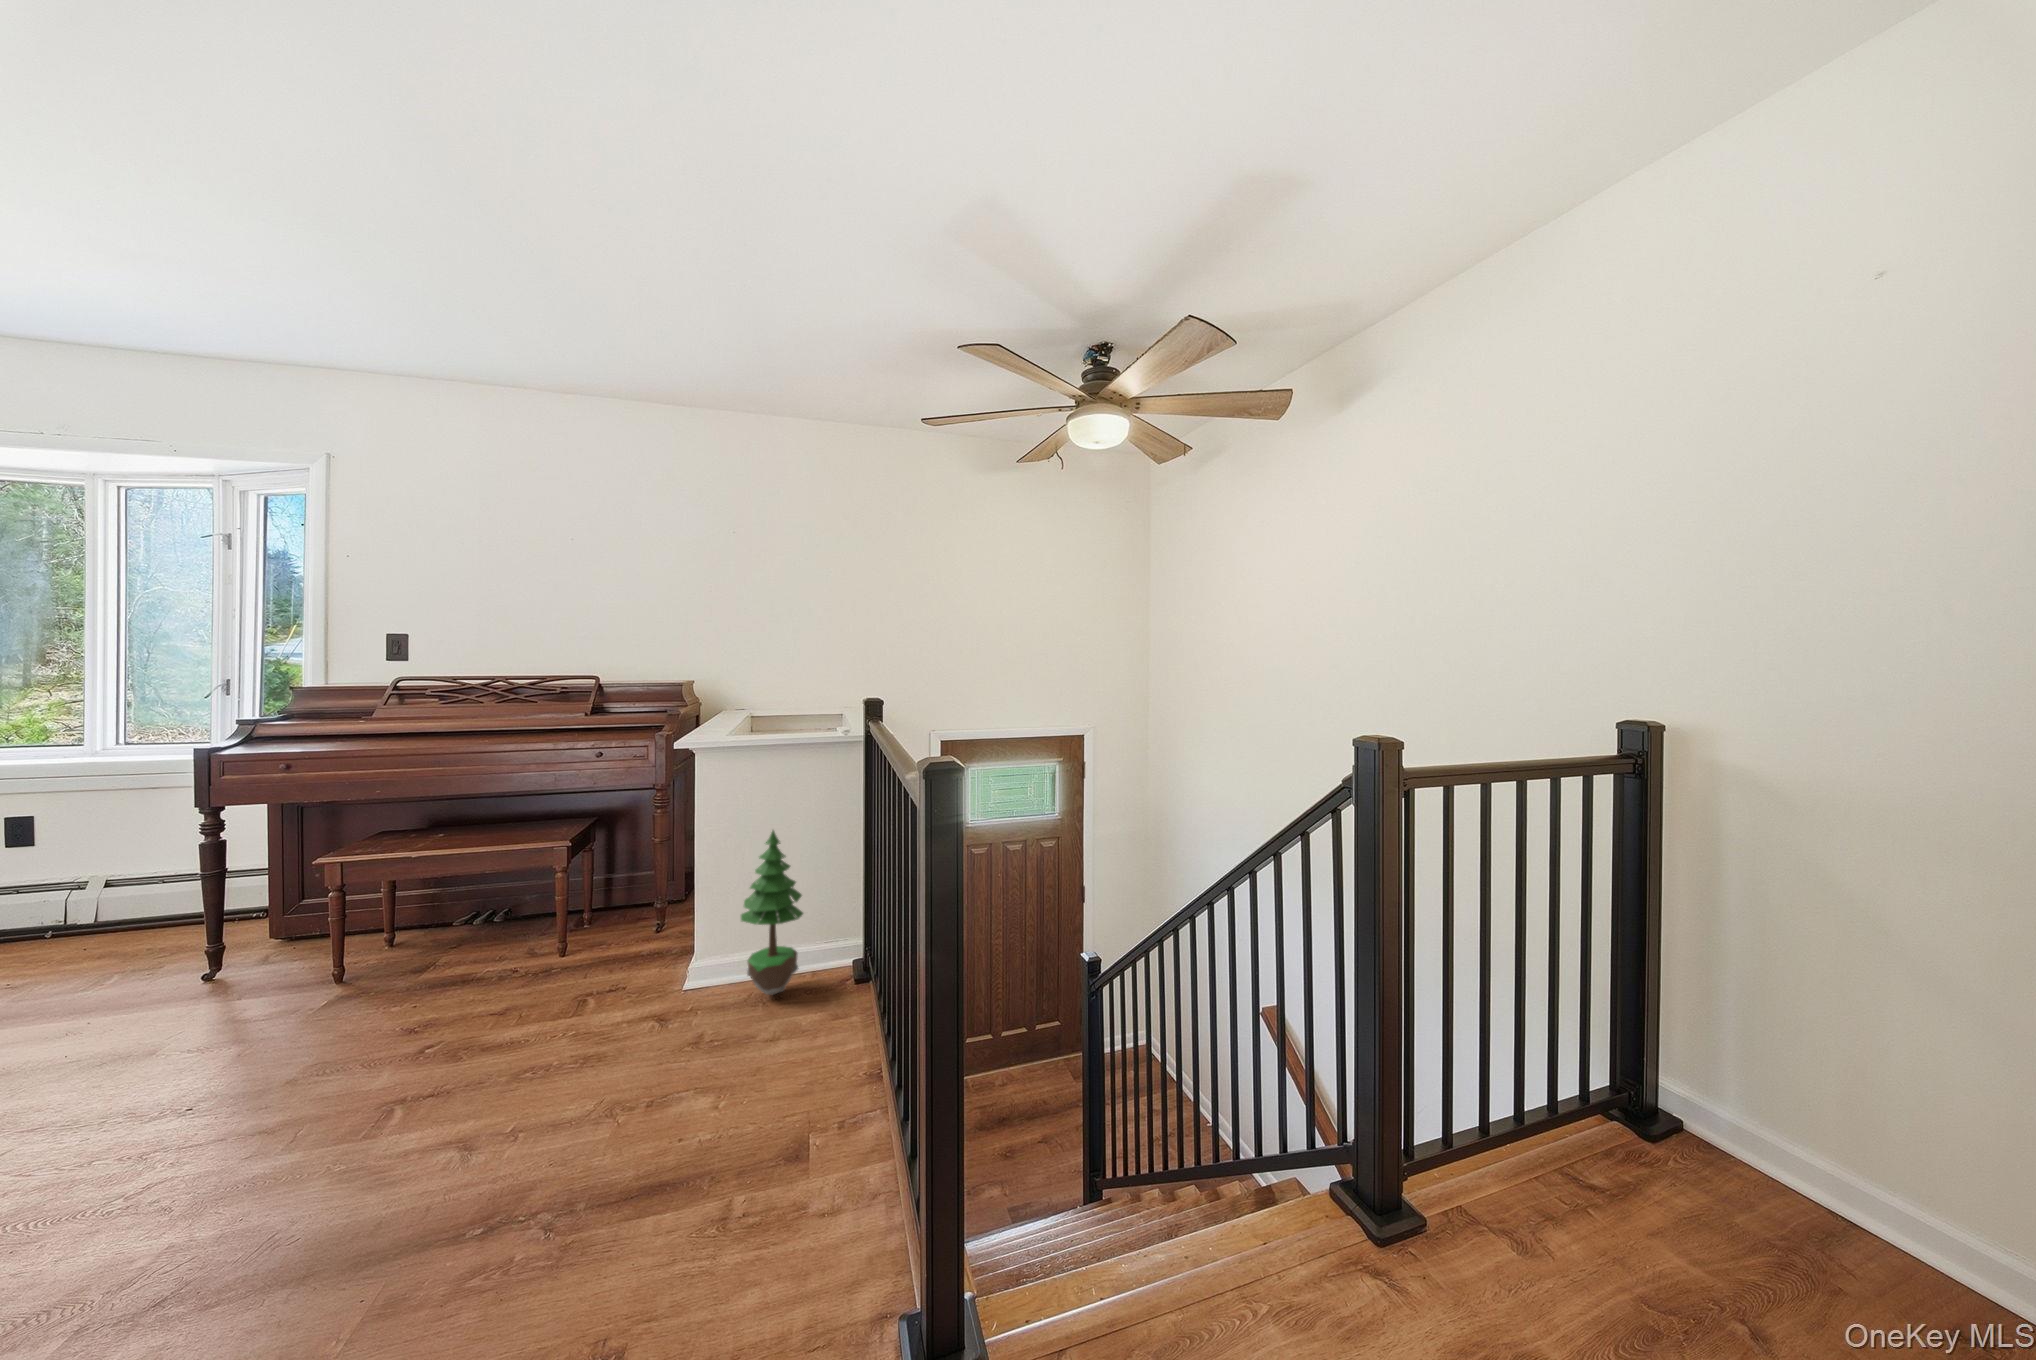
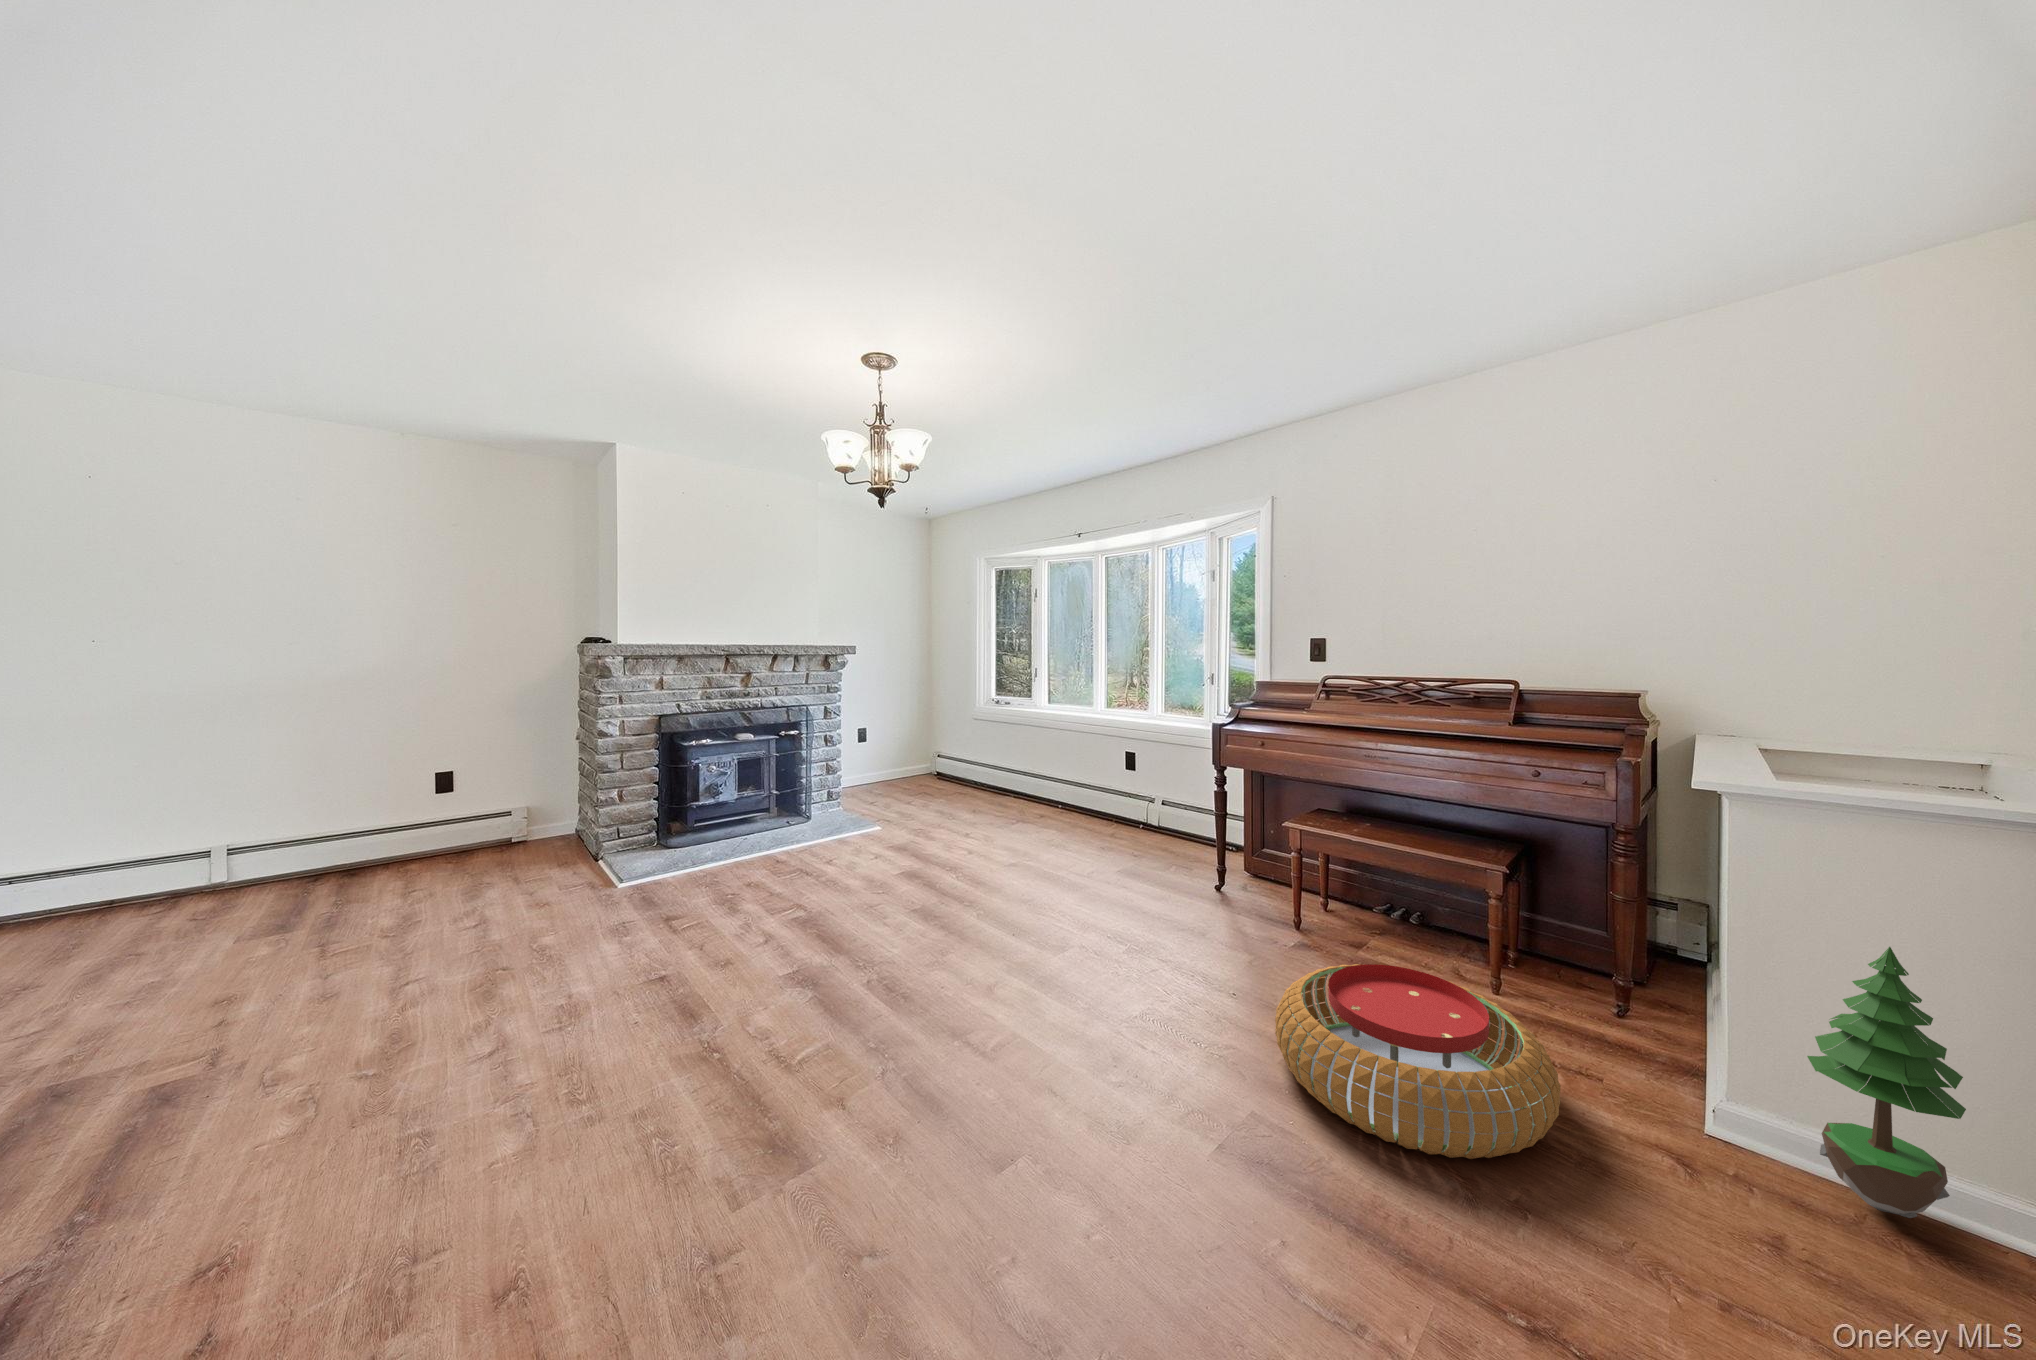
pouf: none [237,962,583,1163] -> present [1275,964,1561,1159]

